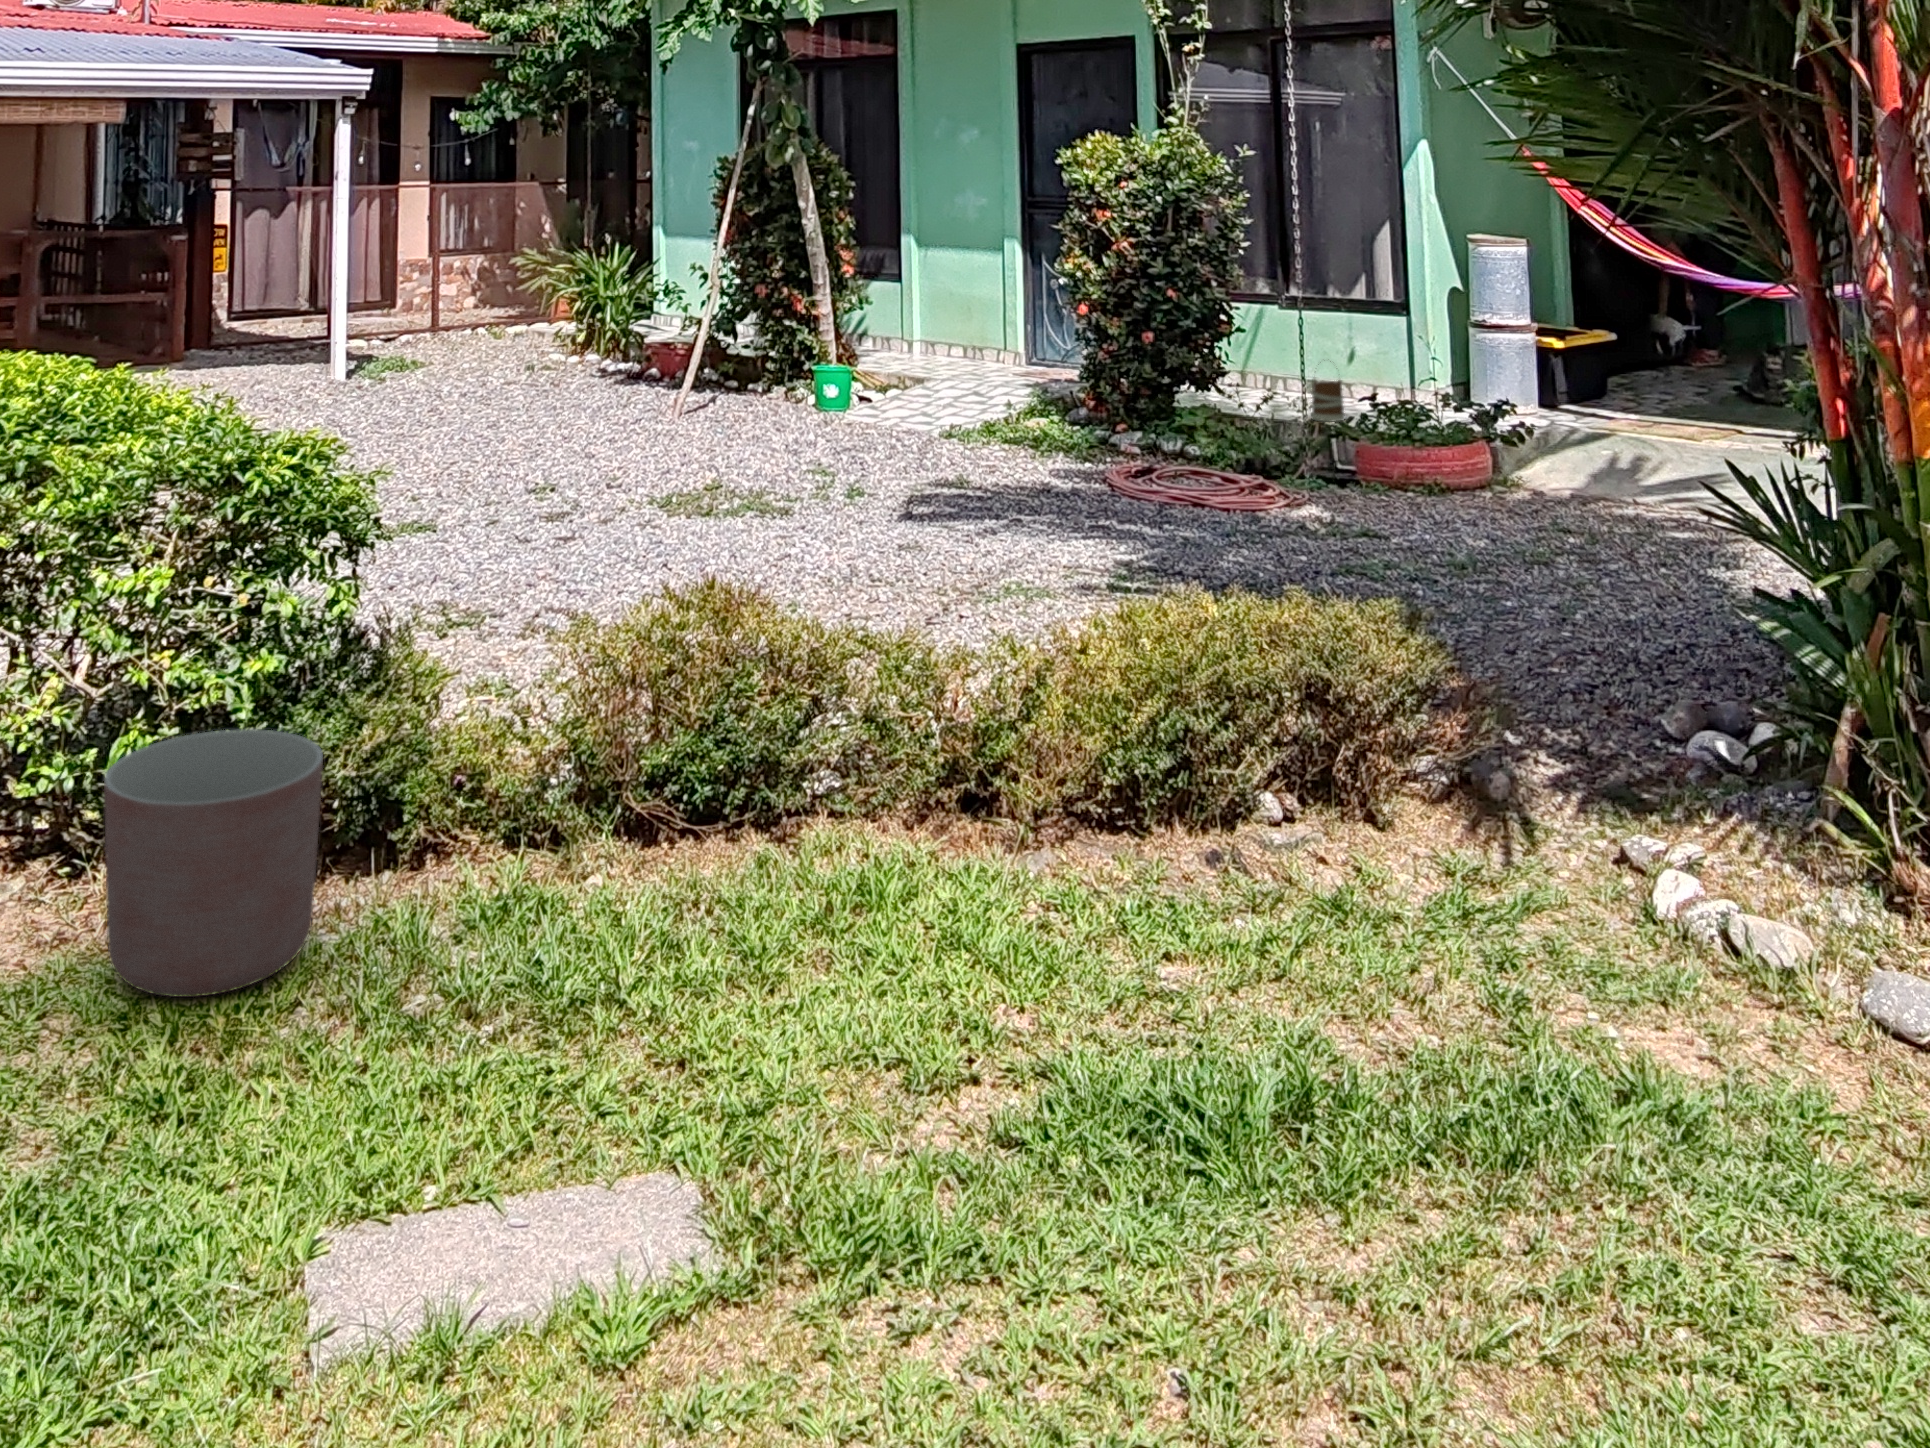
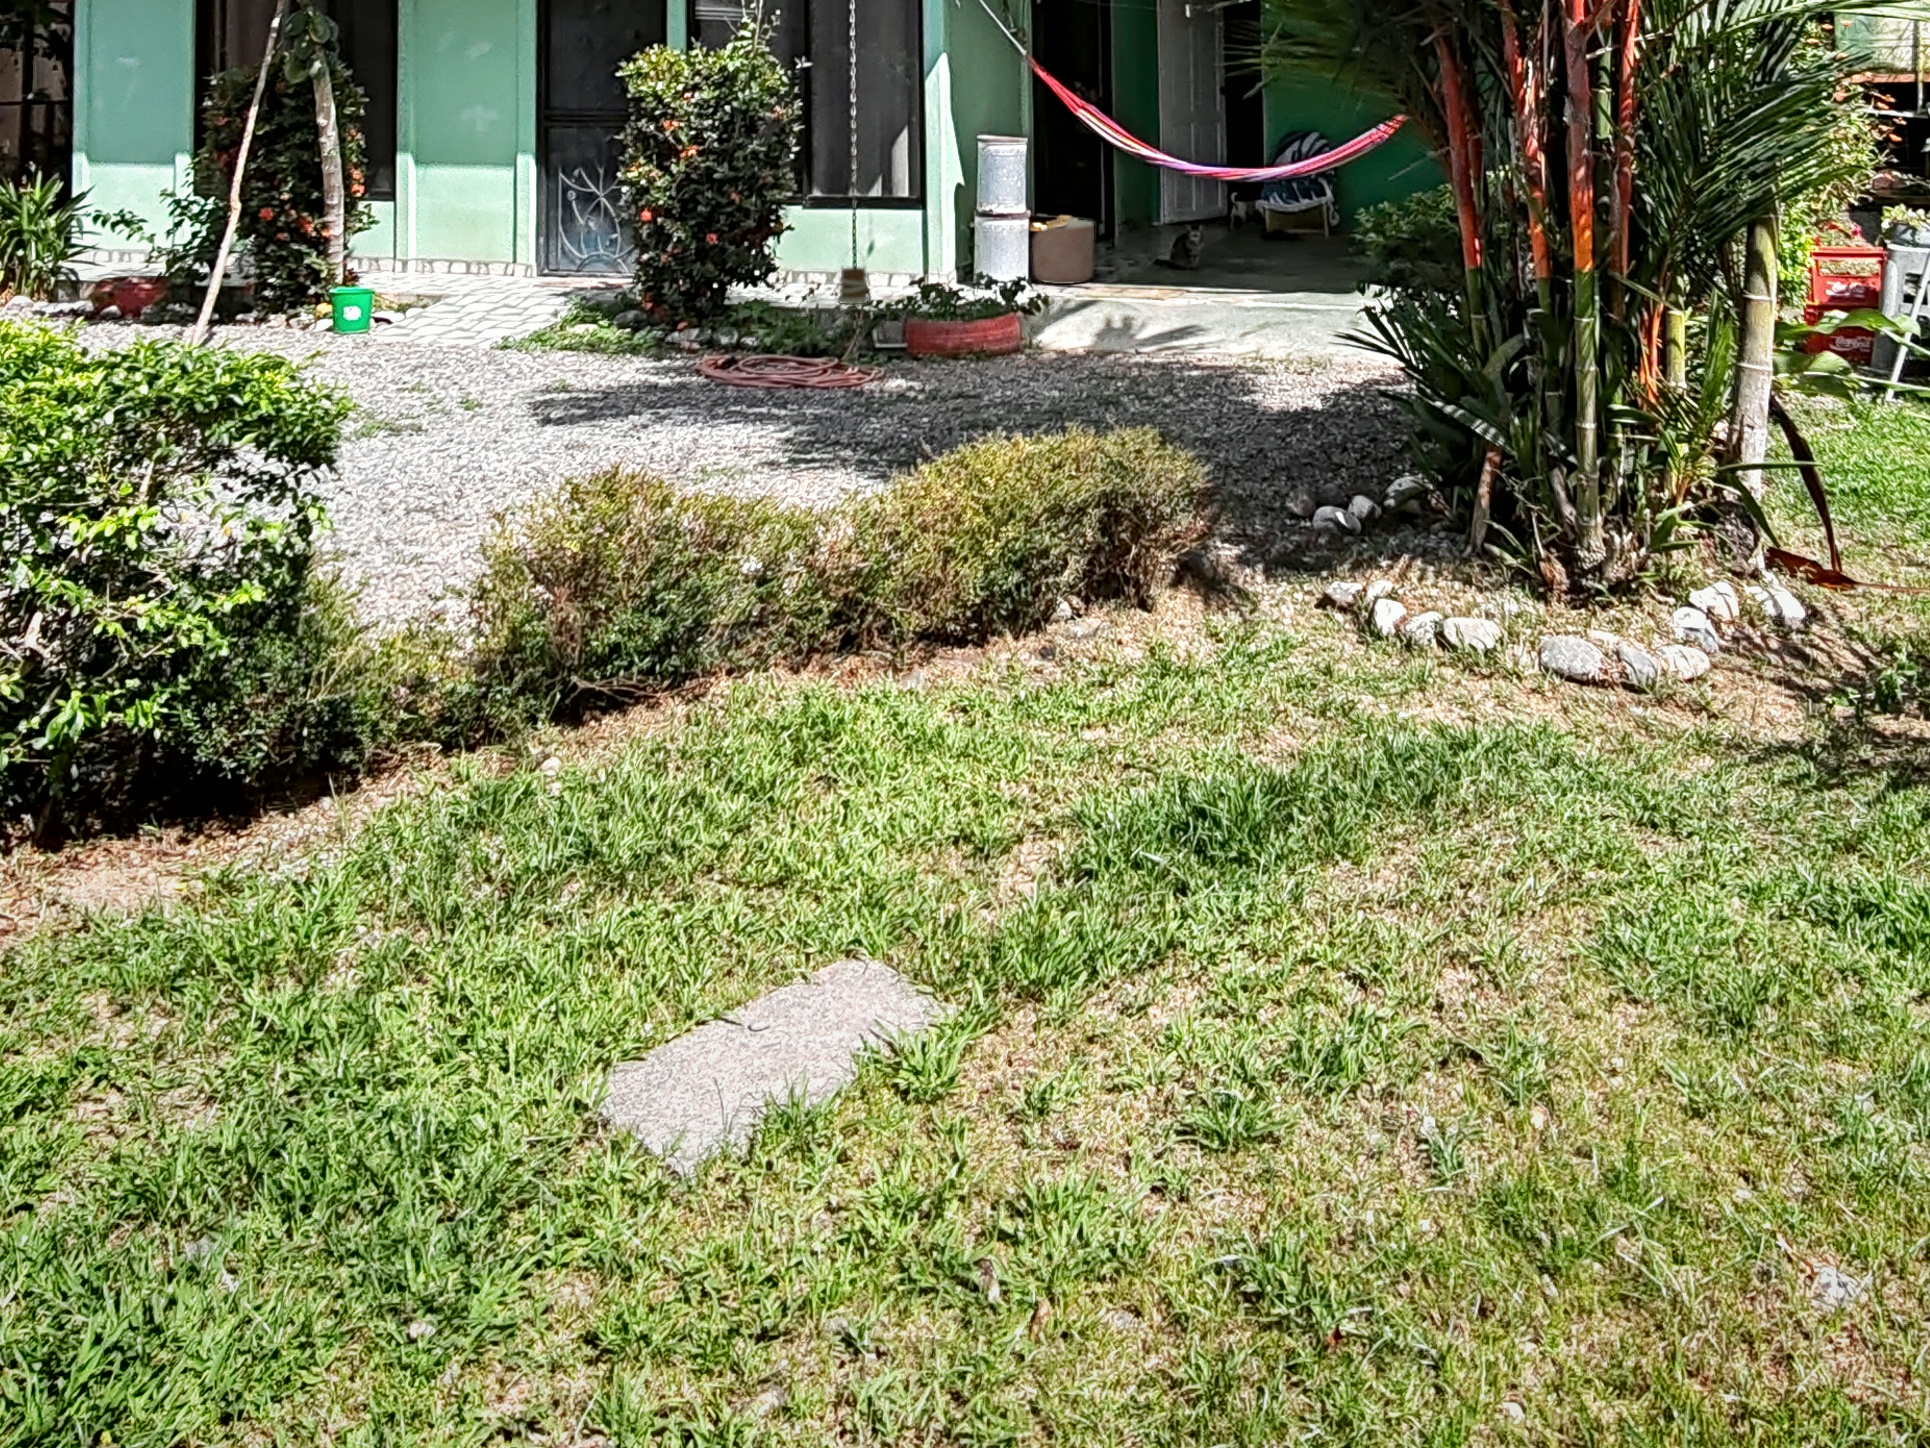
planter: present [104,729,323,997] -> present [1033,219,1094,284]

